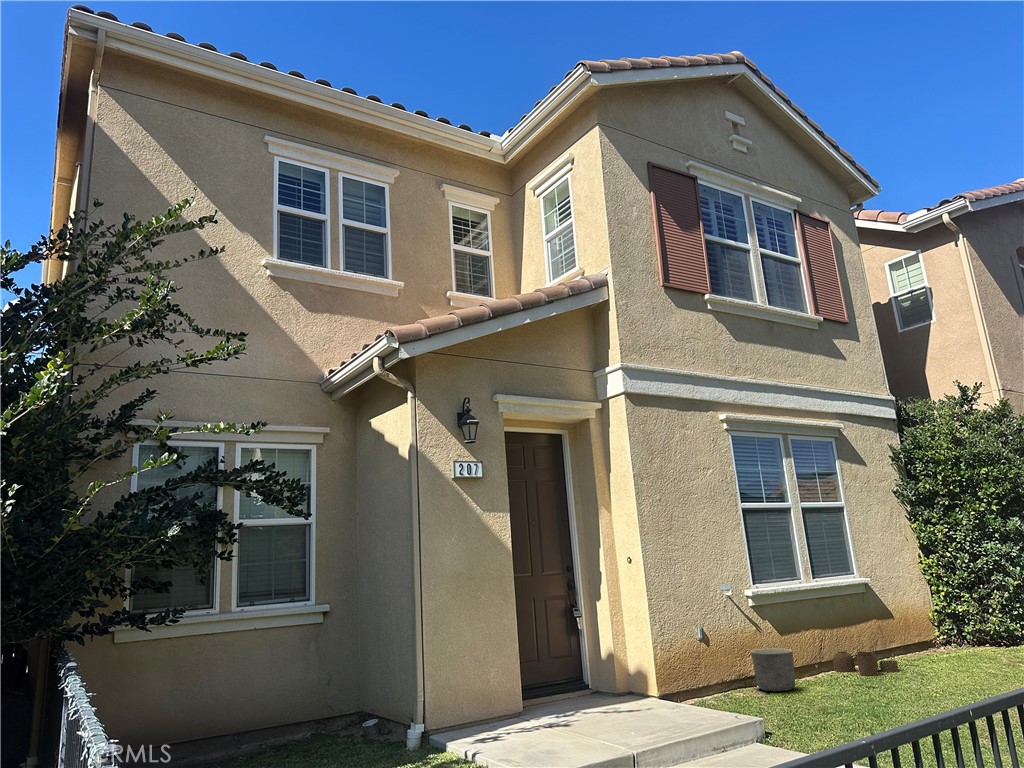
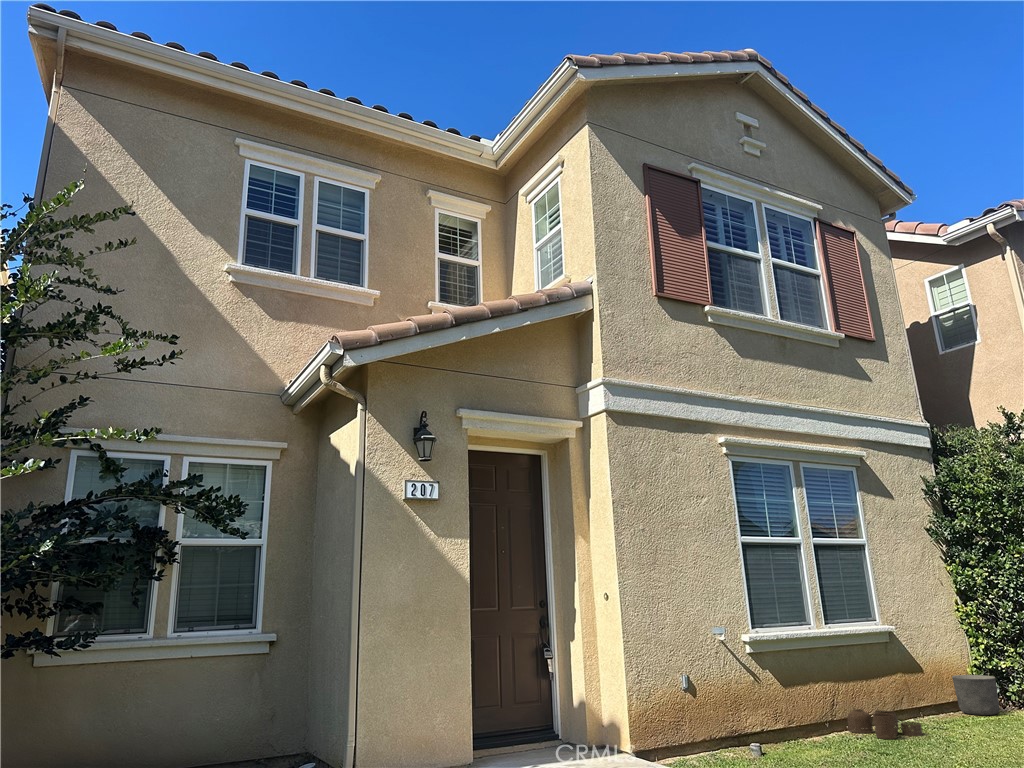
planter: present [751,648,795,691] -> present [952,675,1000,715]

